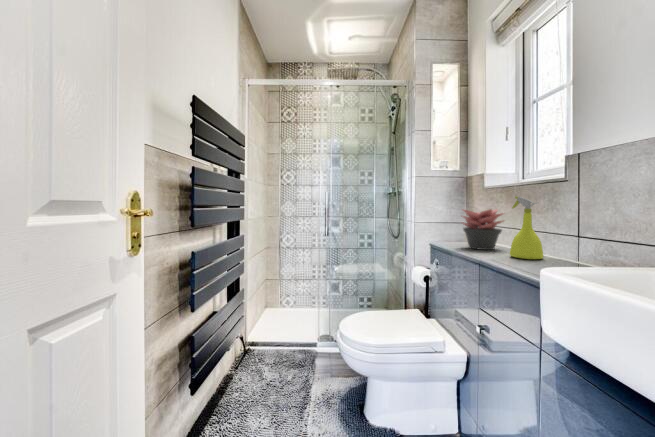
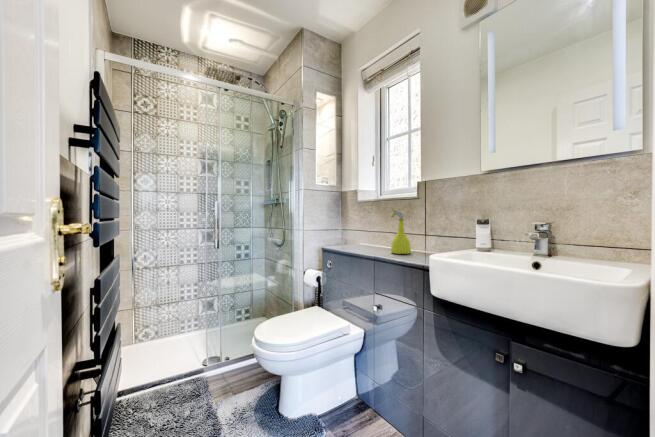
succulent plant: present [462,209,504,250] -> none [350,218,381,250]

